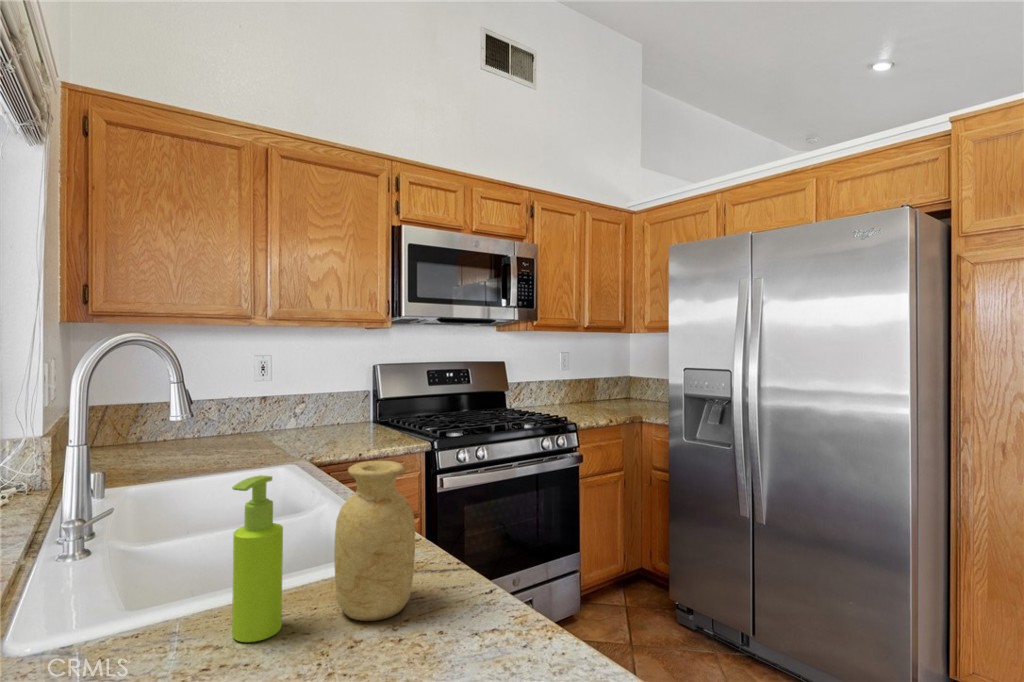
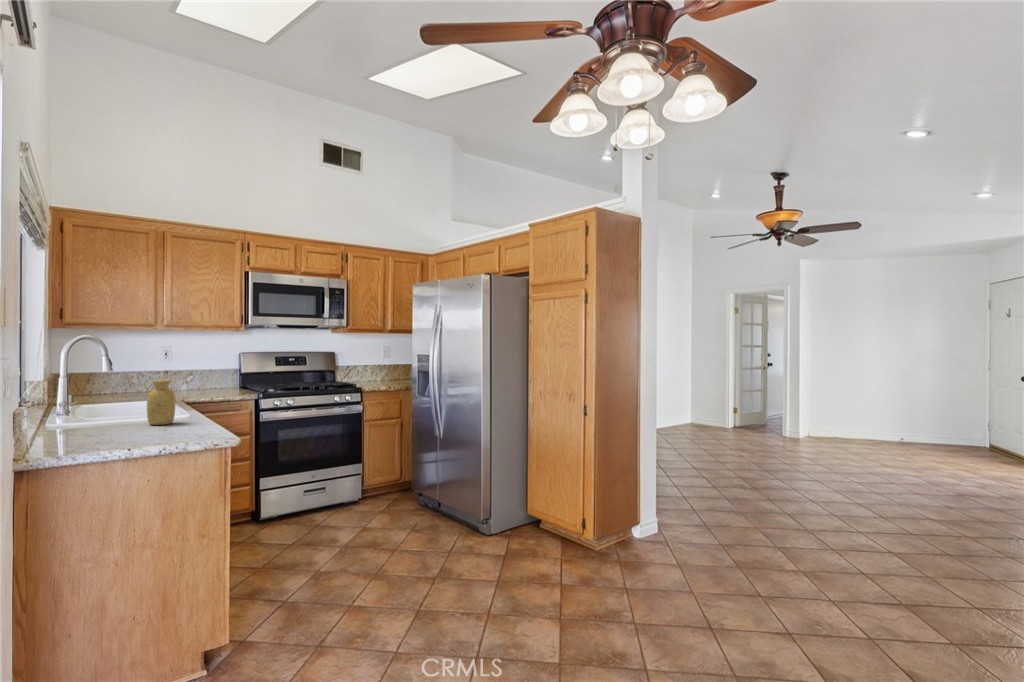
soap dispenser: present [232,475,283,642] -> none [112,381,129,427]

